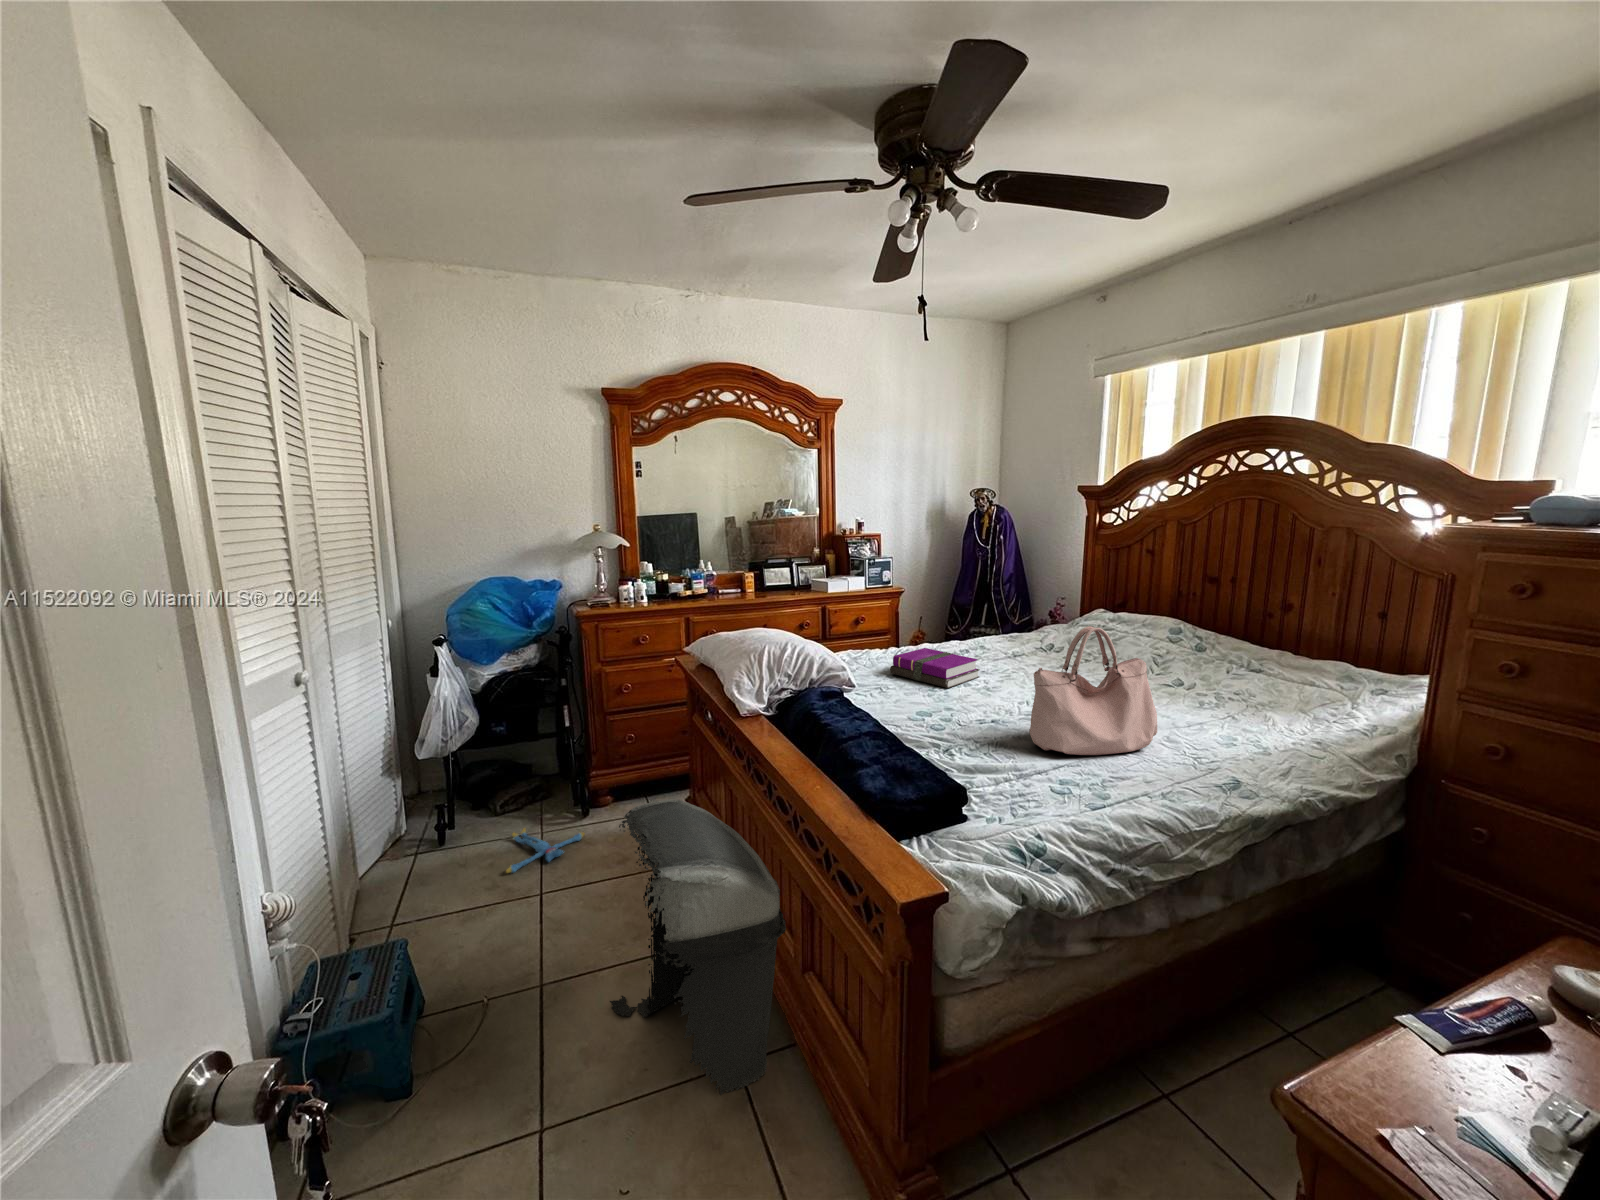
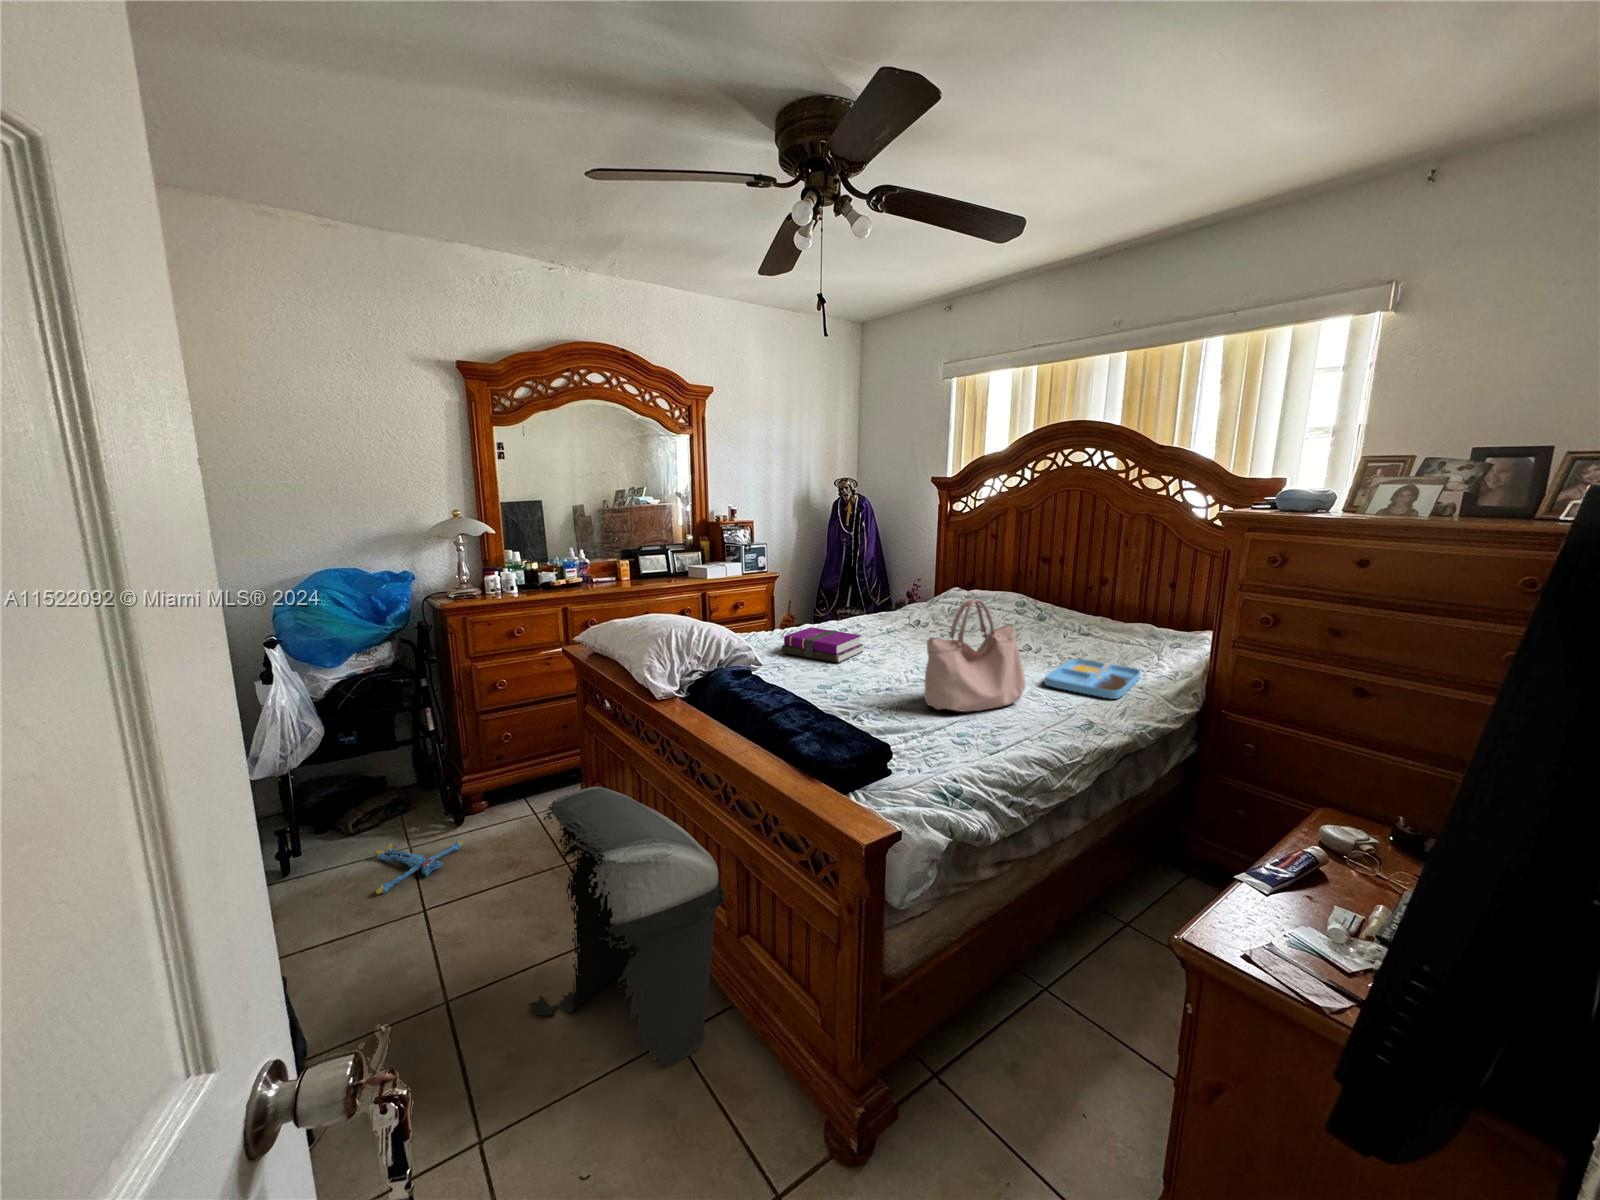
tray: none [1188,700,1322,754] -> present [1045,659,1140,699]

